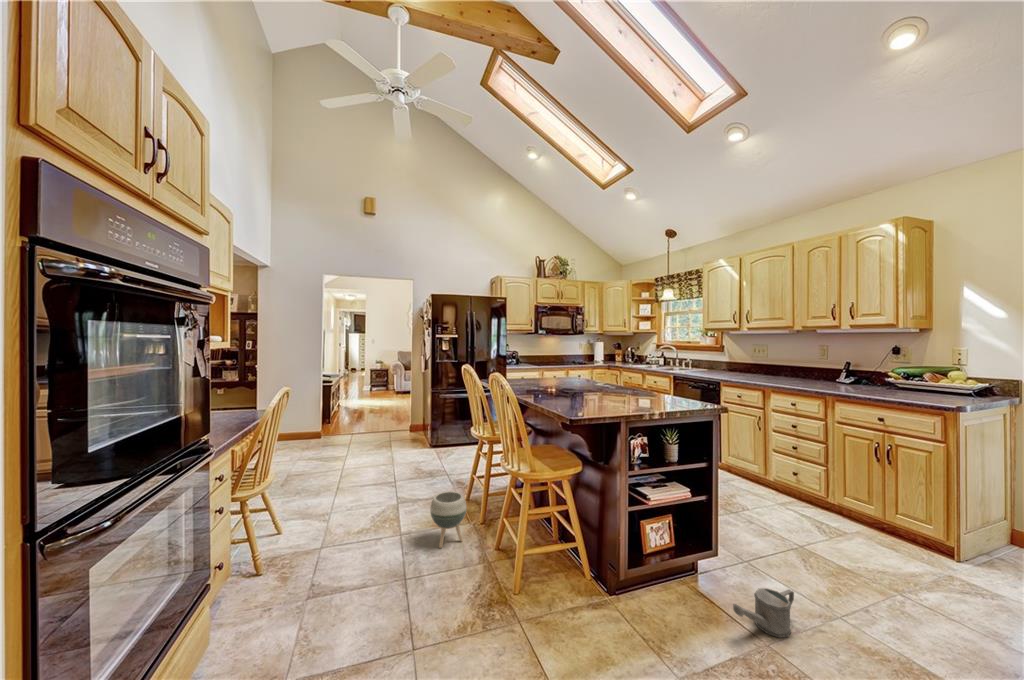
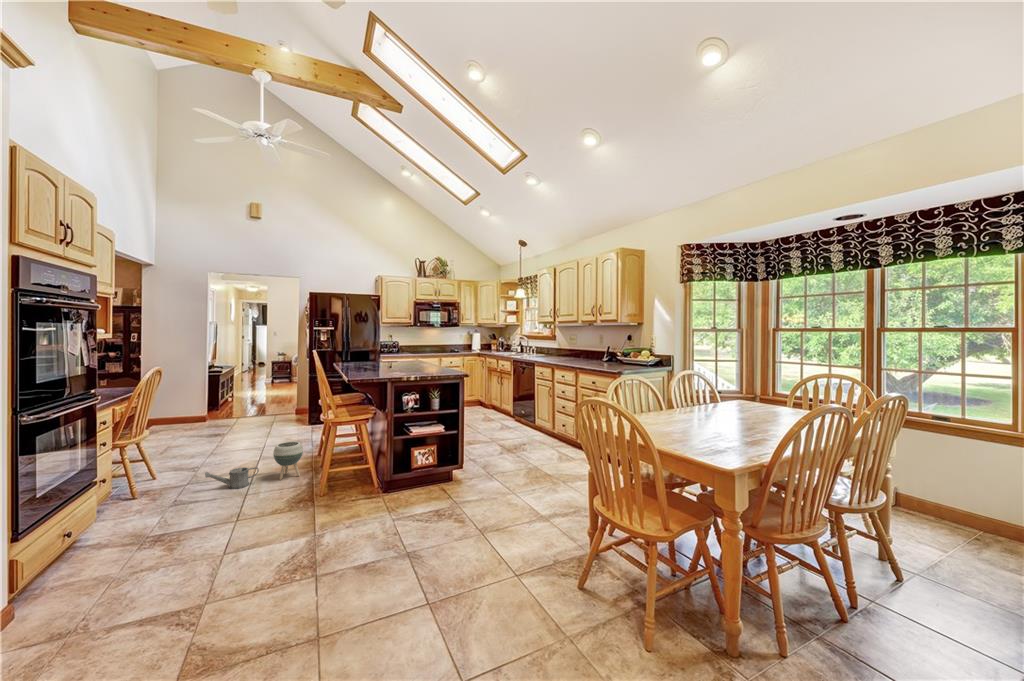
watering can: present [733,588,794,638] -> present [205,467,259,489]

